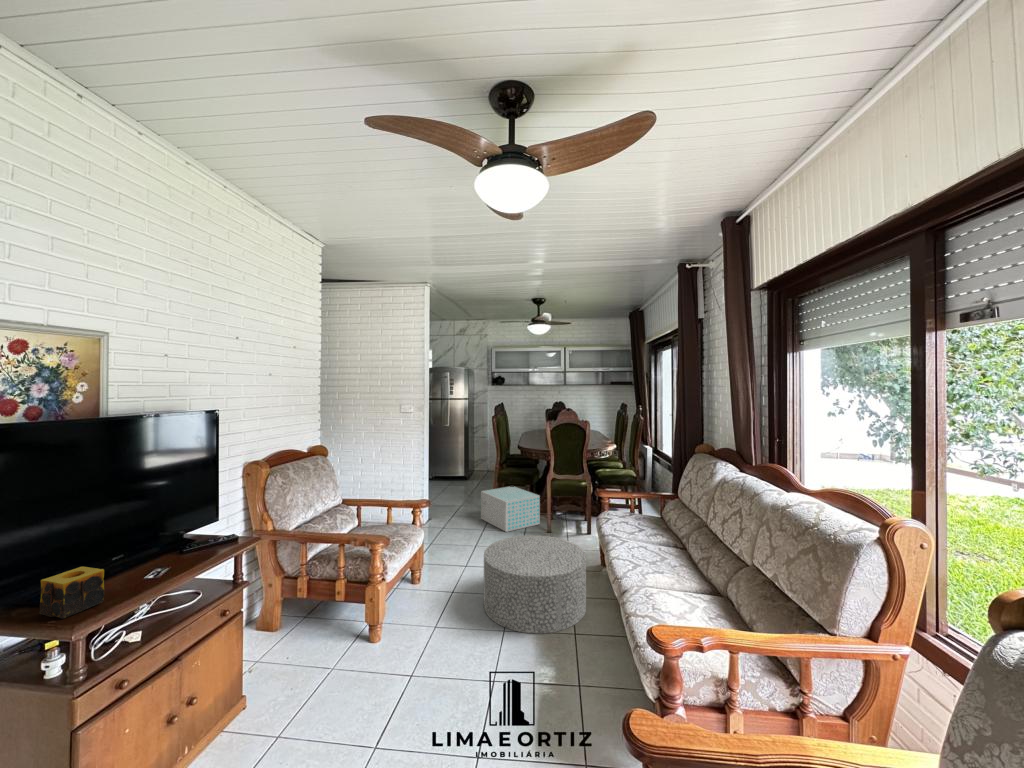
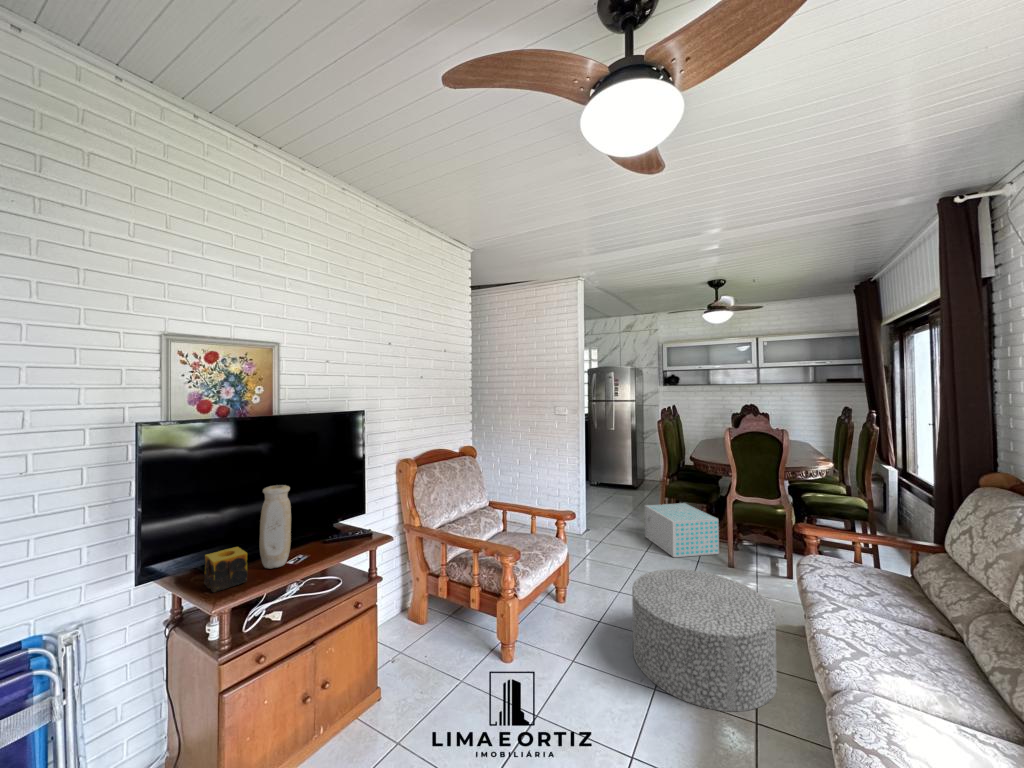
vase: none [109,493,149,587] -> present [260,485,291,568]

